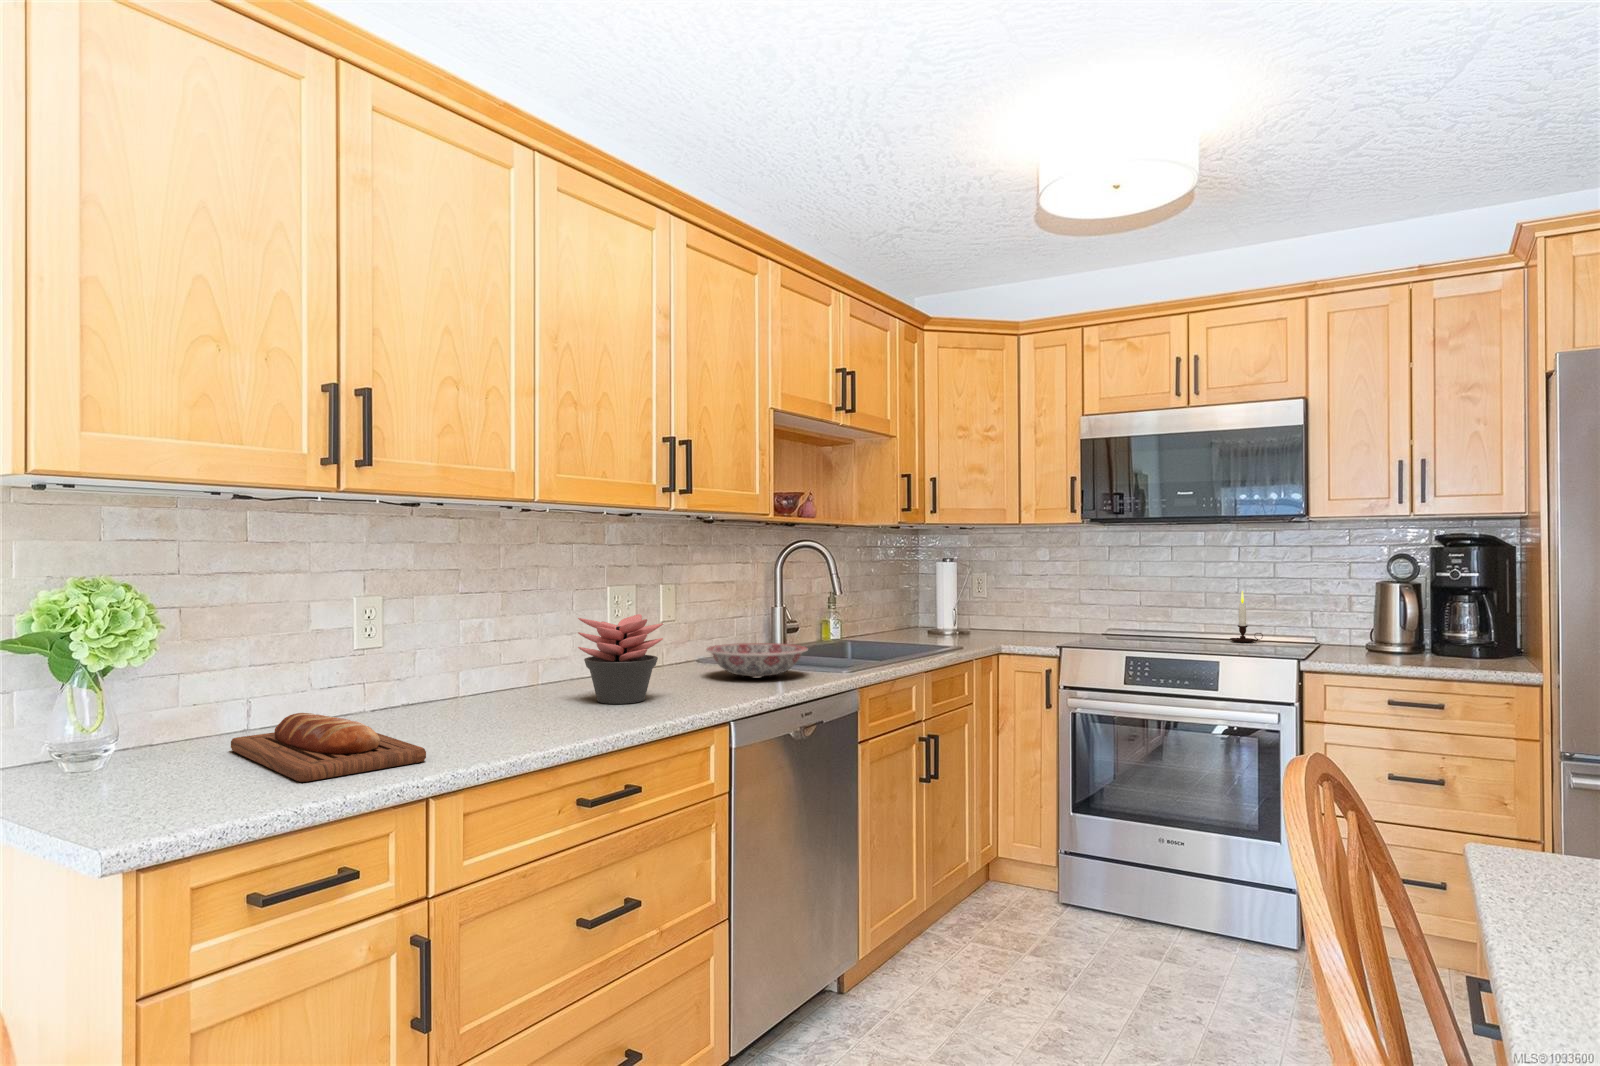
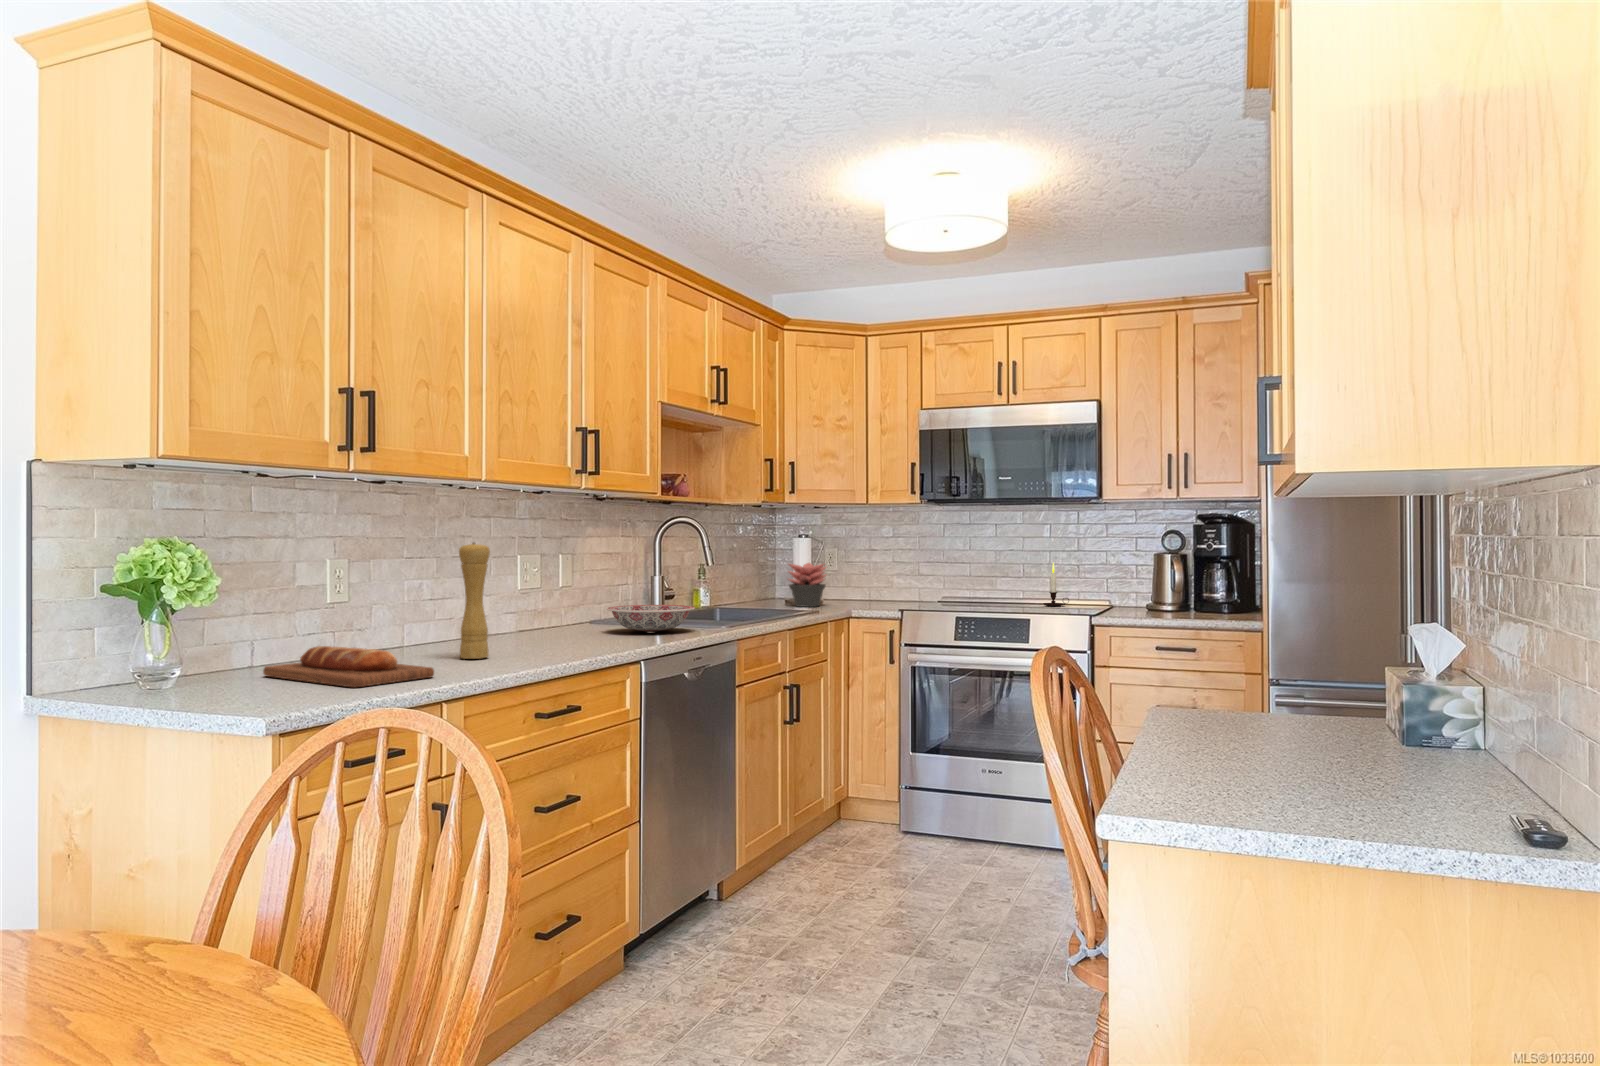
pepper mill: none [496,578,534,723] -> present [459,542,490,659]
succulent plant: present [578,614,663,704] -> present [788,563,826,607]

